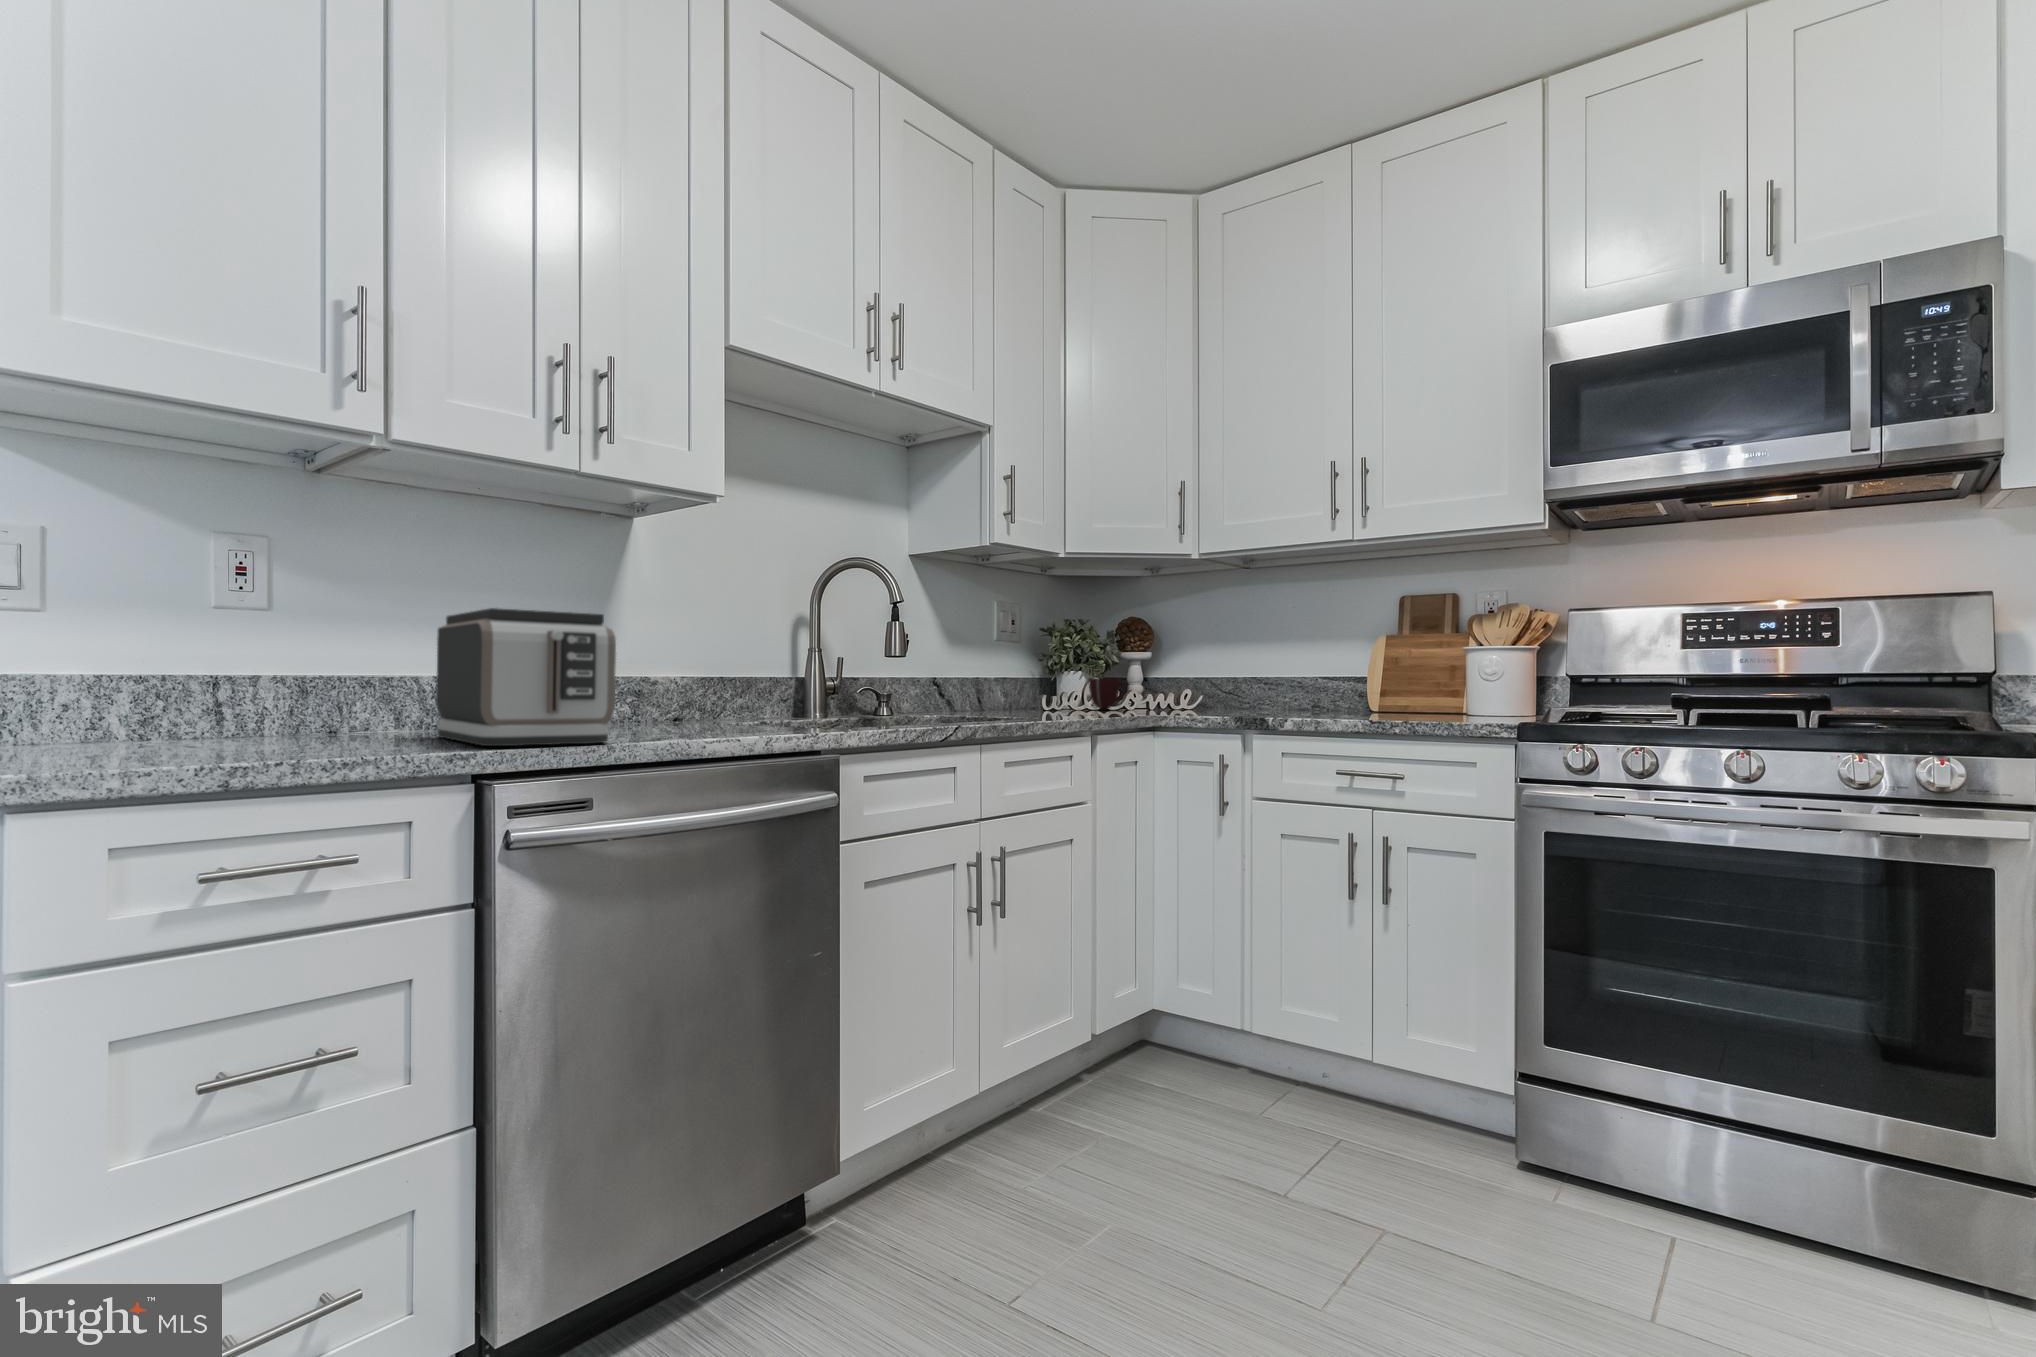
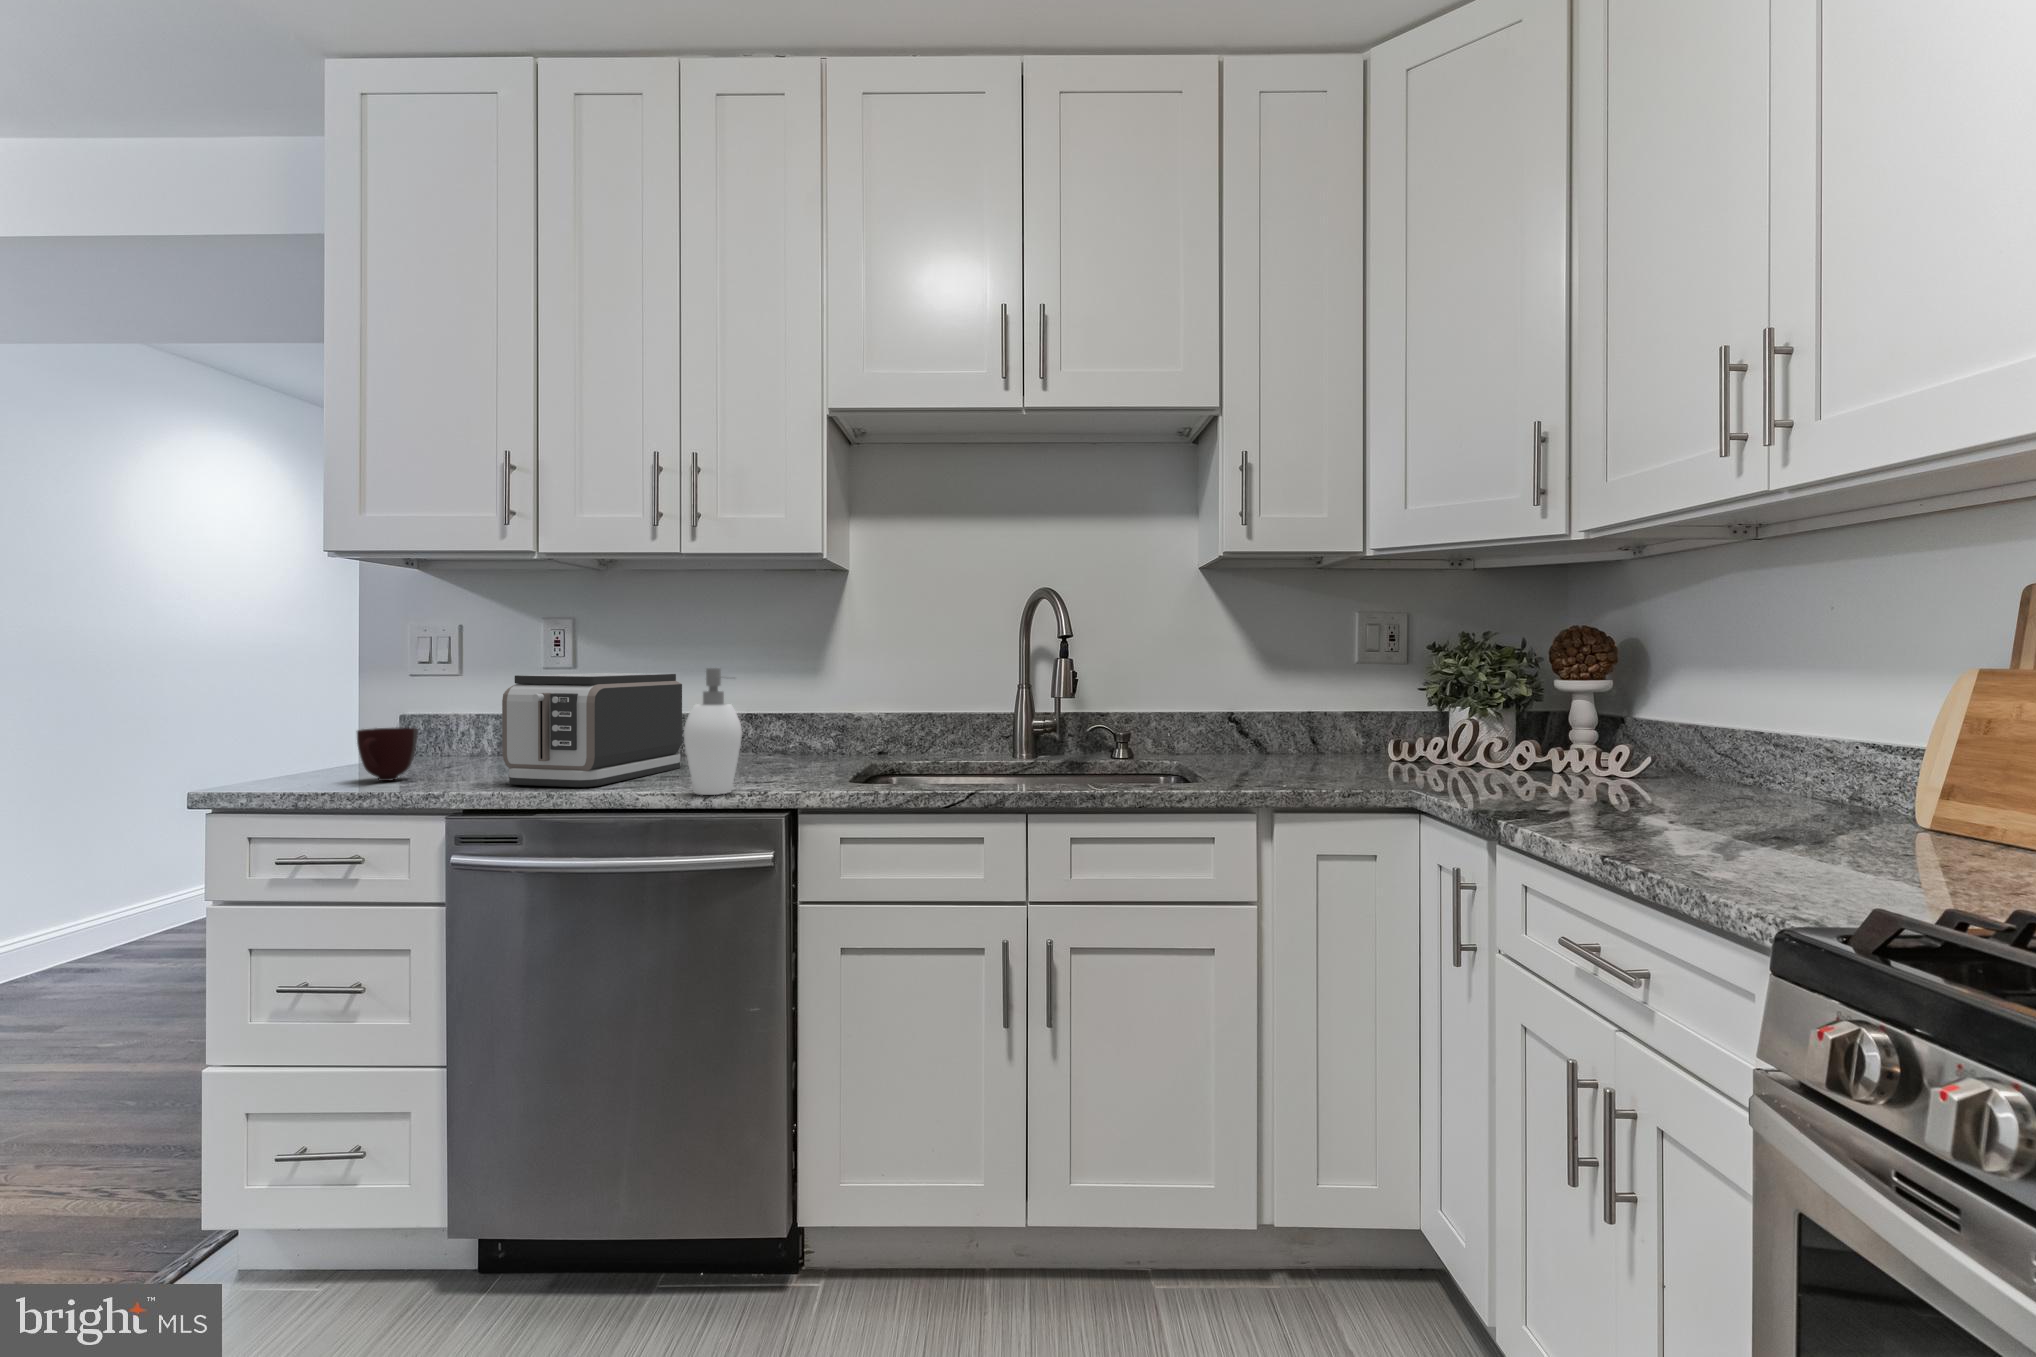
soap dispenser: none [732,611,809,739] -> present [684,668,742,795]
mug: present [1089,678,1129,710] -> present [357,728,418,781]

